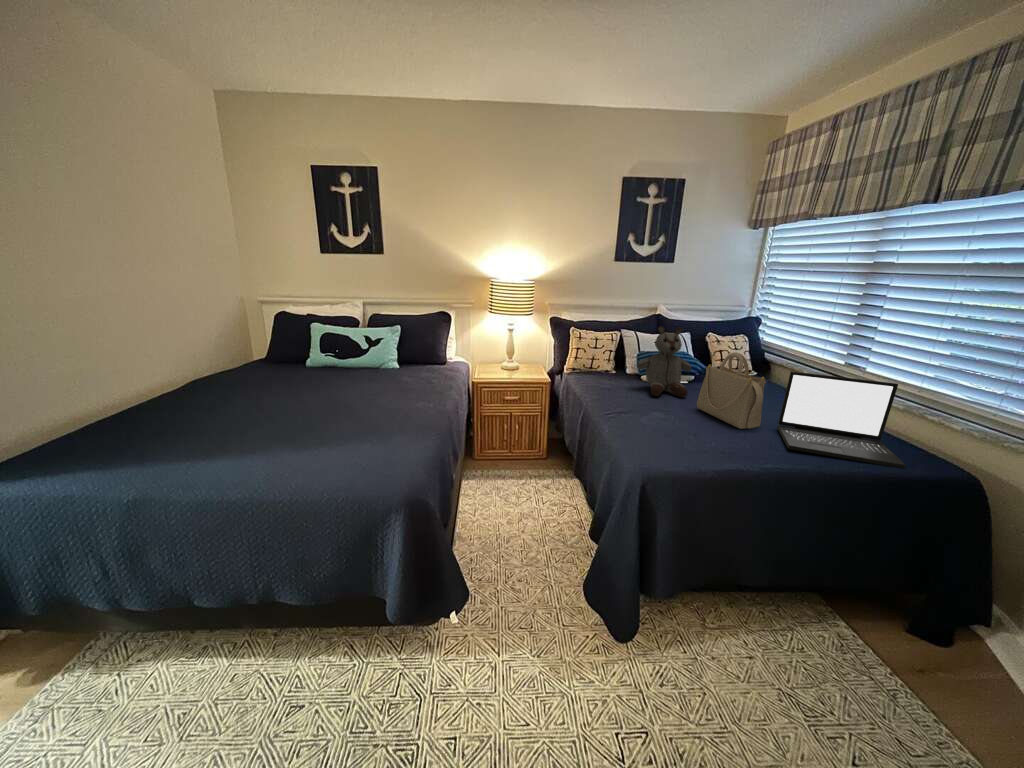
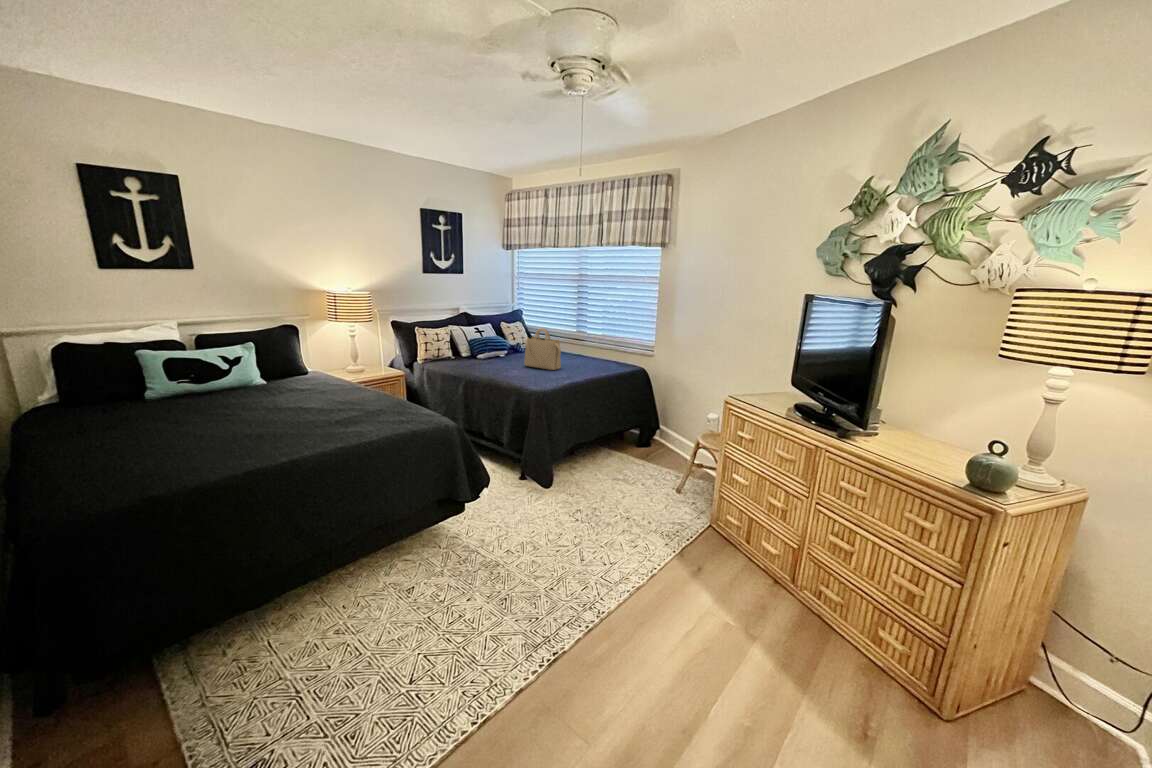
stuffed bear: present [637,326,691,397] -> none [477,318,513,365]
laptop: present [777,371,906,468] -> none [569,334,623,373]

